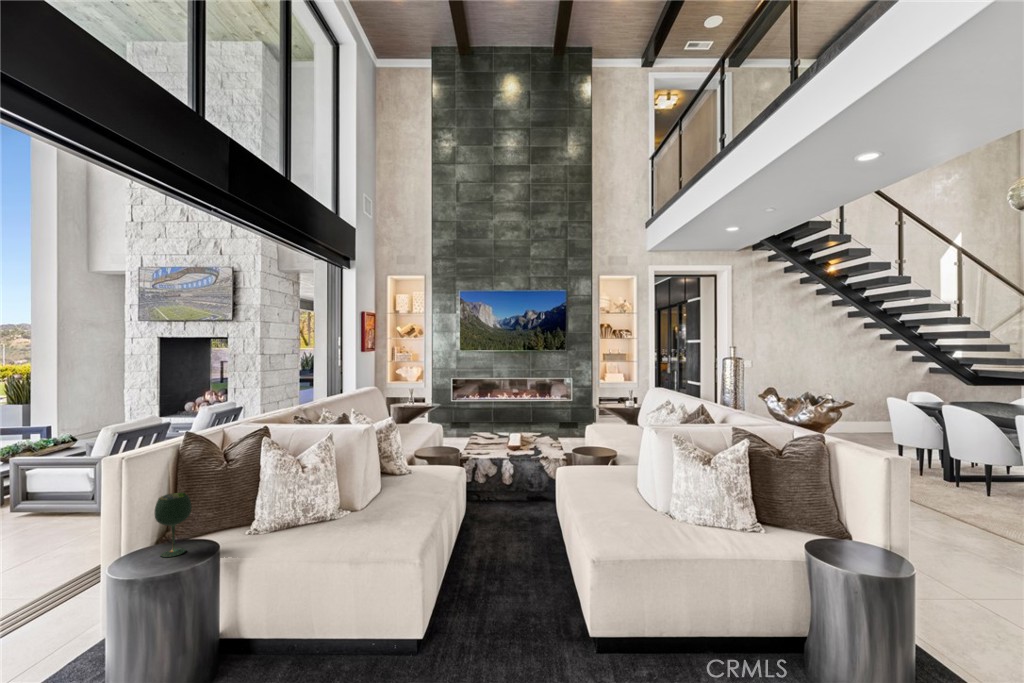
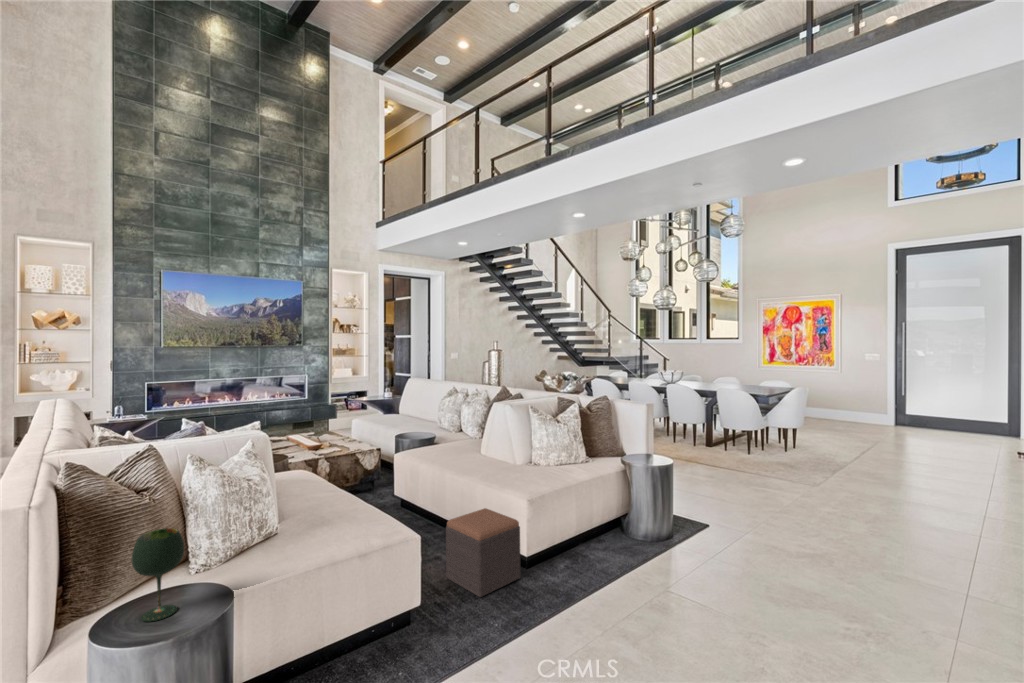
footstool: none [498,550,565,649] -> present [446,508,521,597]

